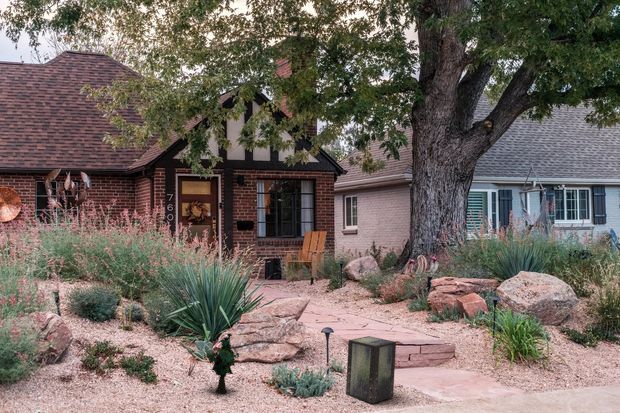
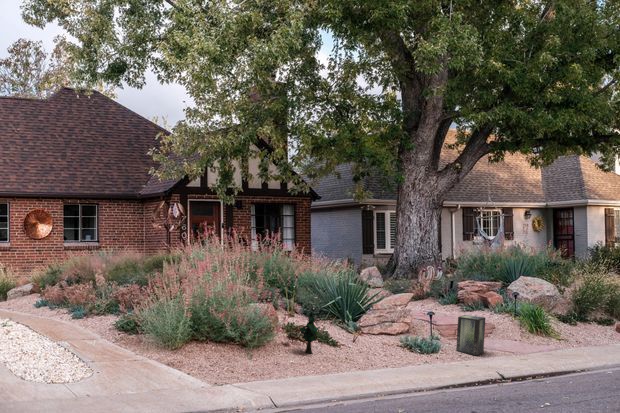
decorative plant: present [206,333,239,393] -> present [300,313,320,354]

